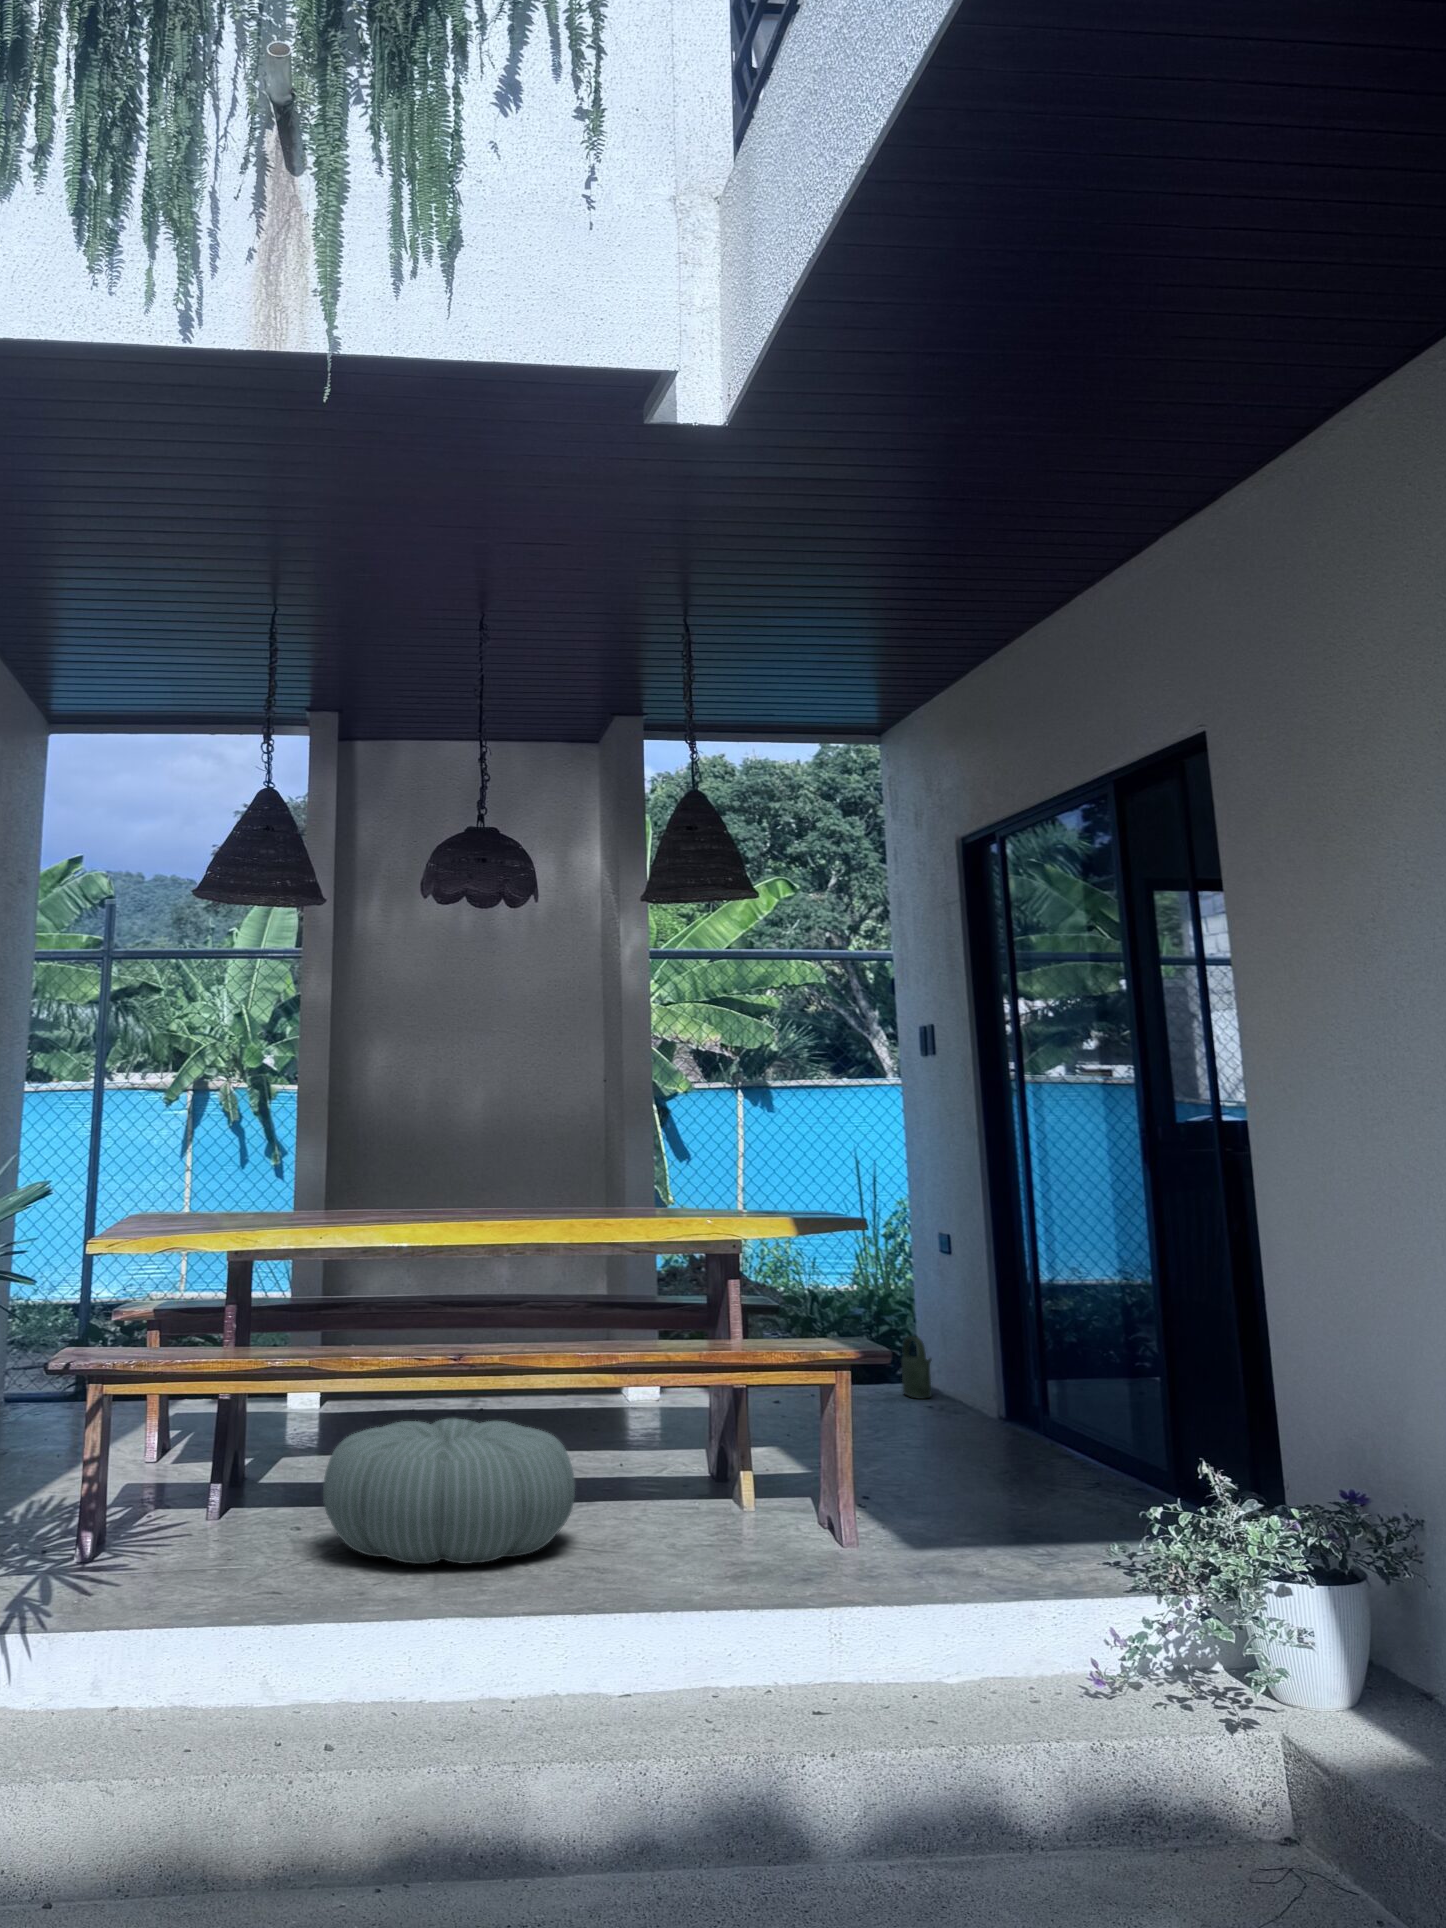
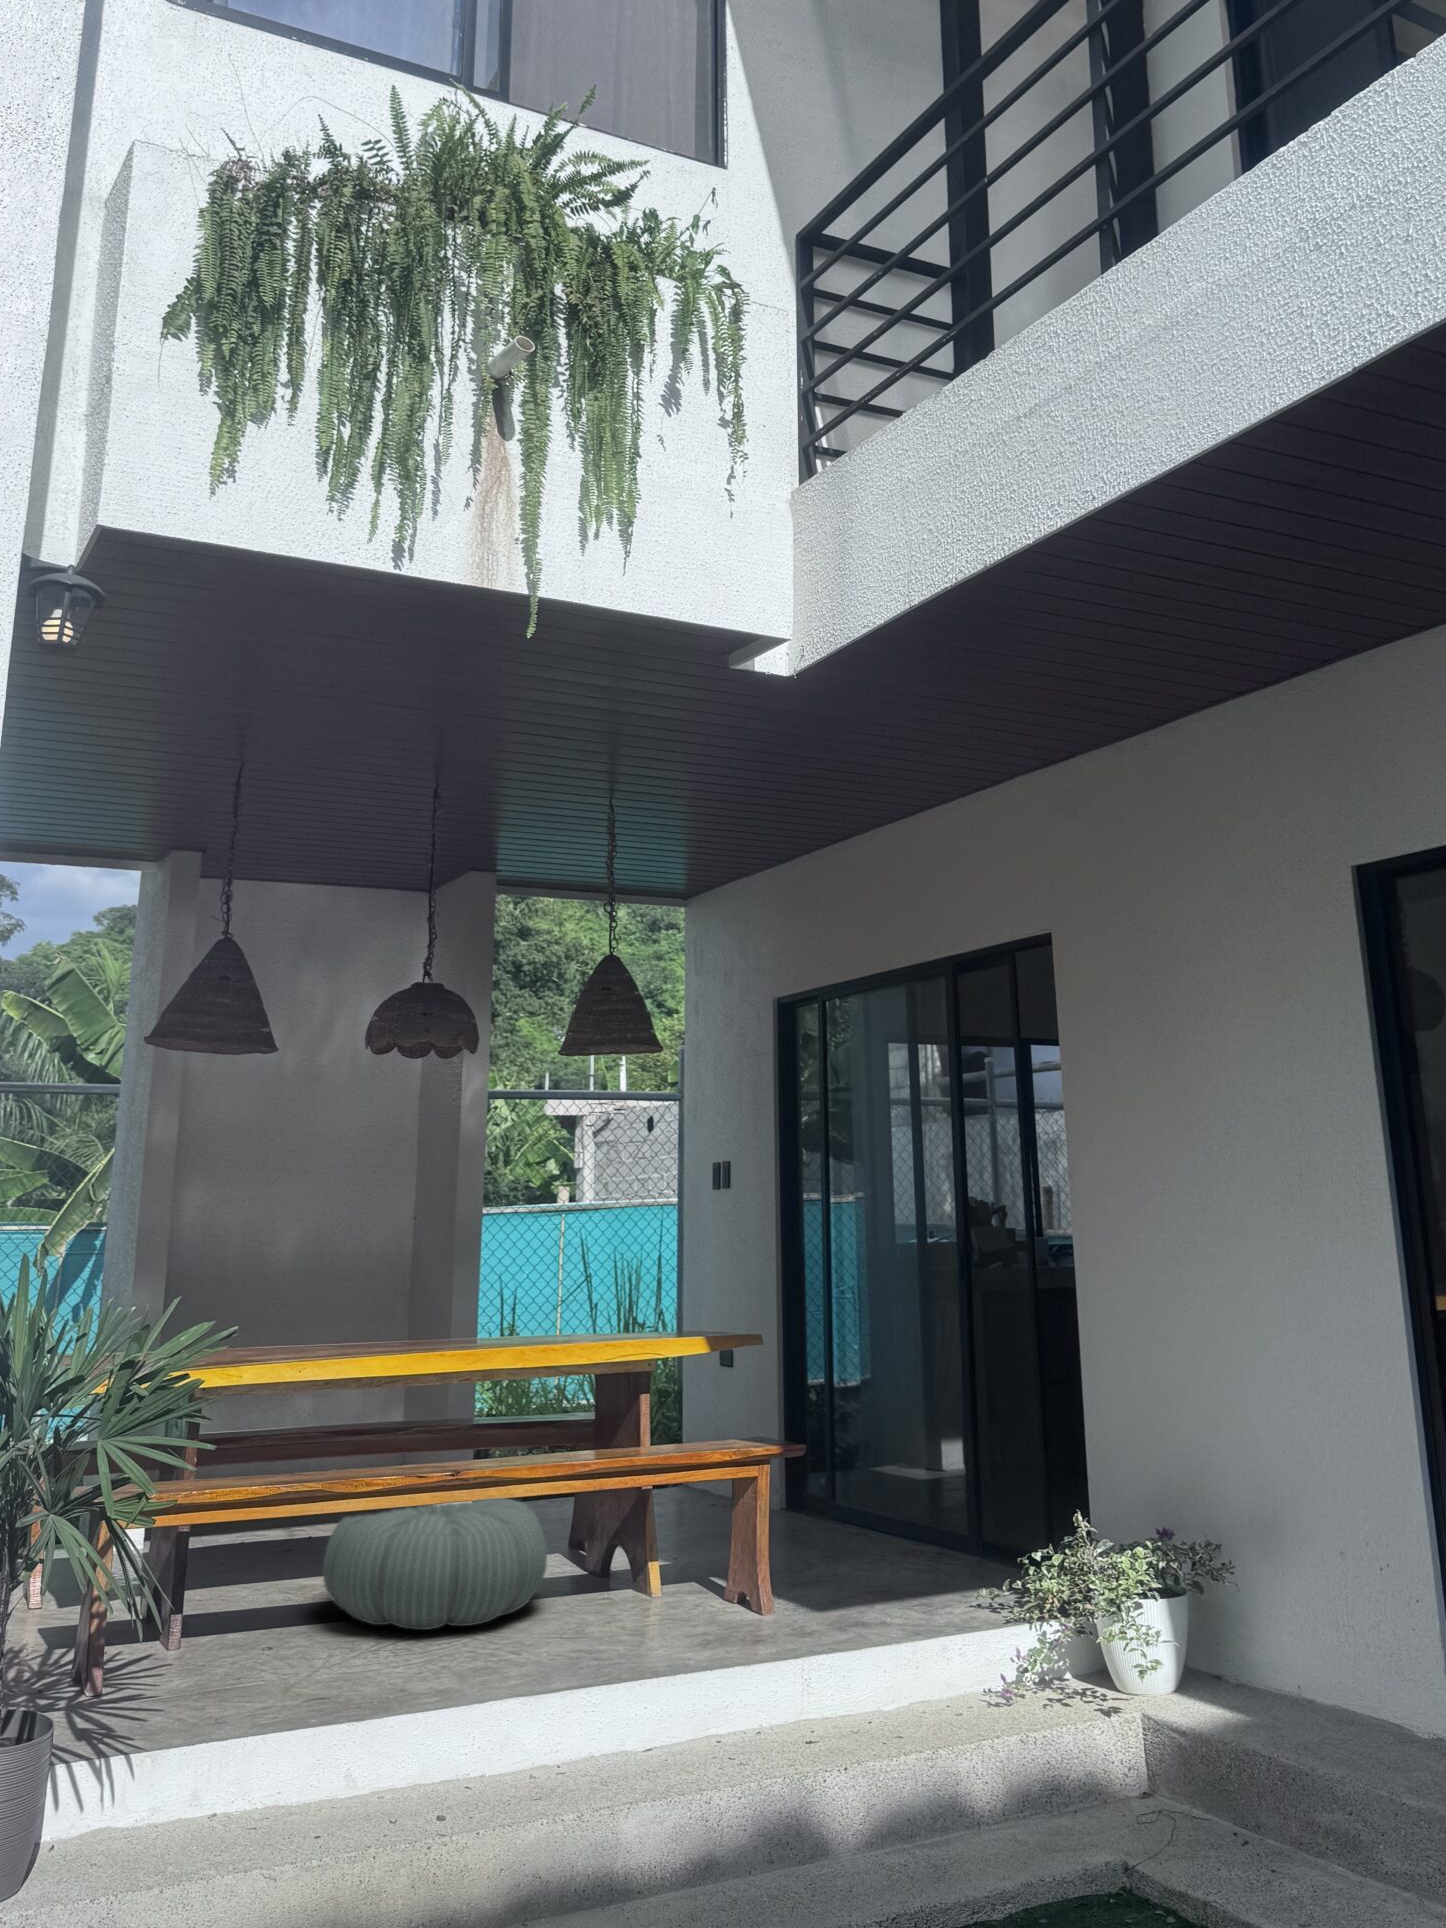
watering can: present [902,1336,931,1399] -> none [678,1381,713,1435]

